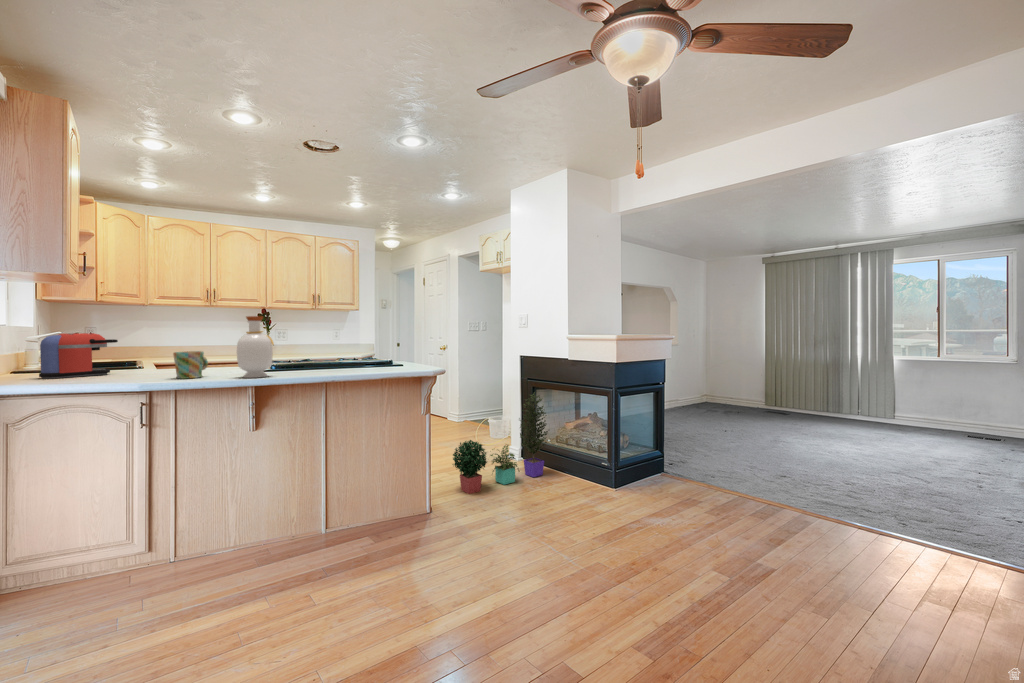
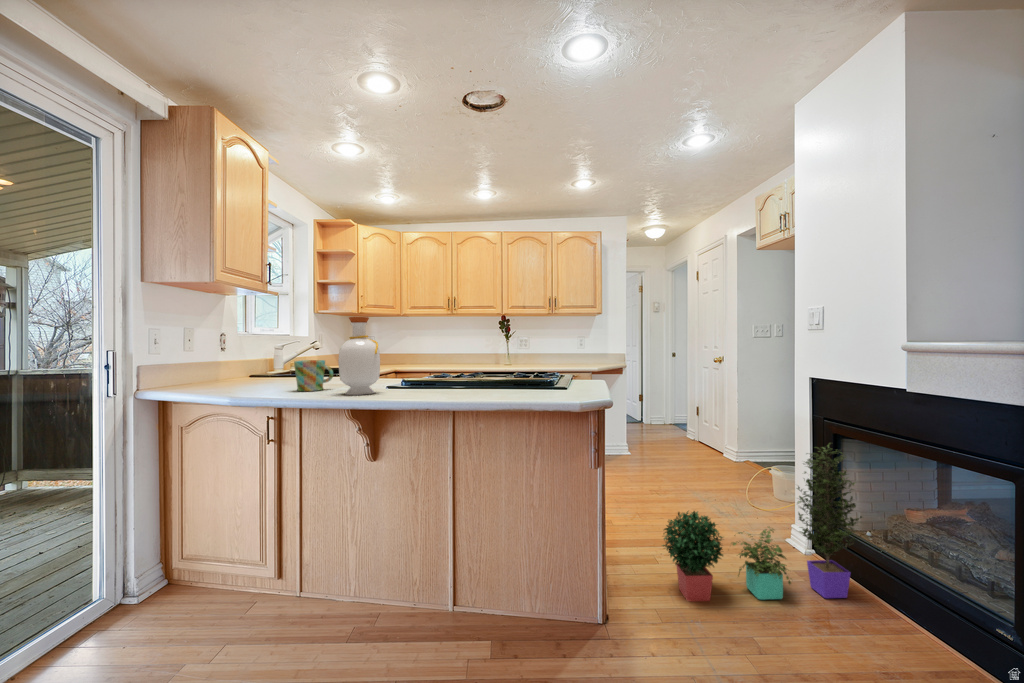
coffee maker: present [39,333,118,379] -> none [231,340,298,384]

